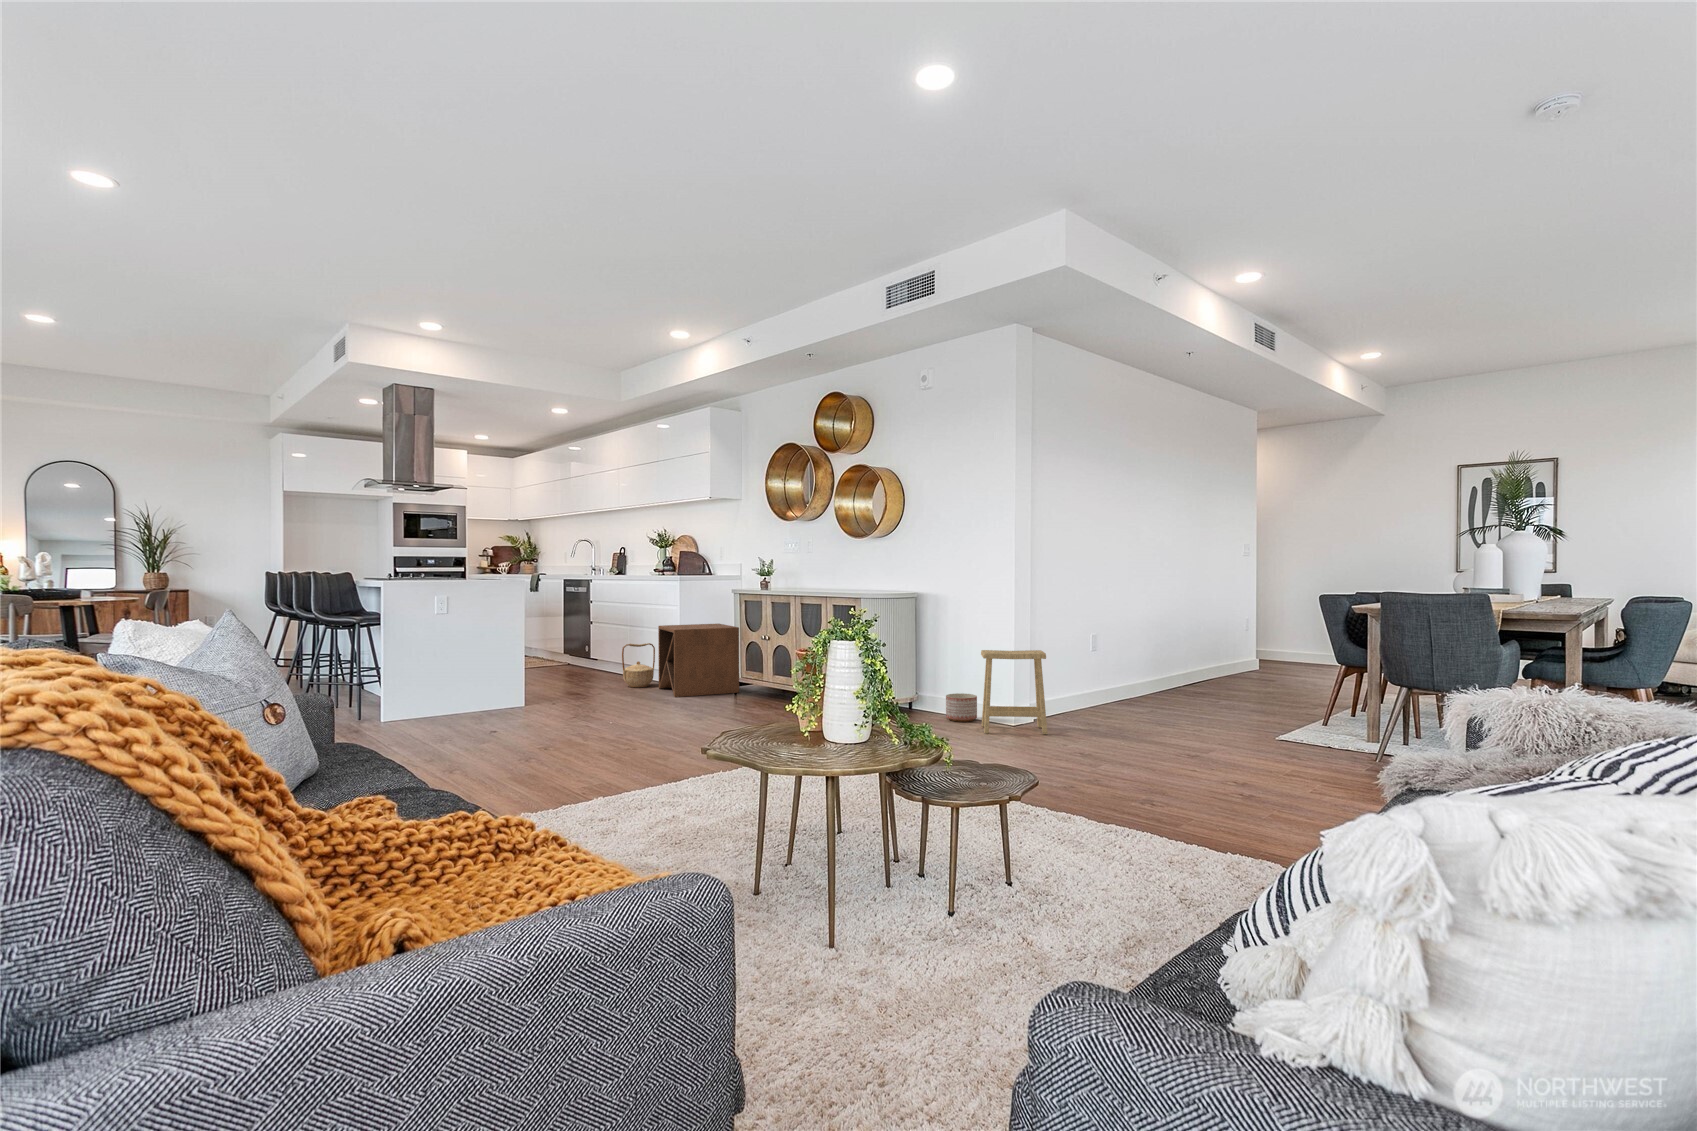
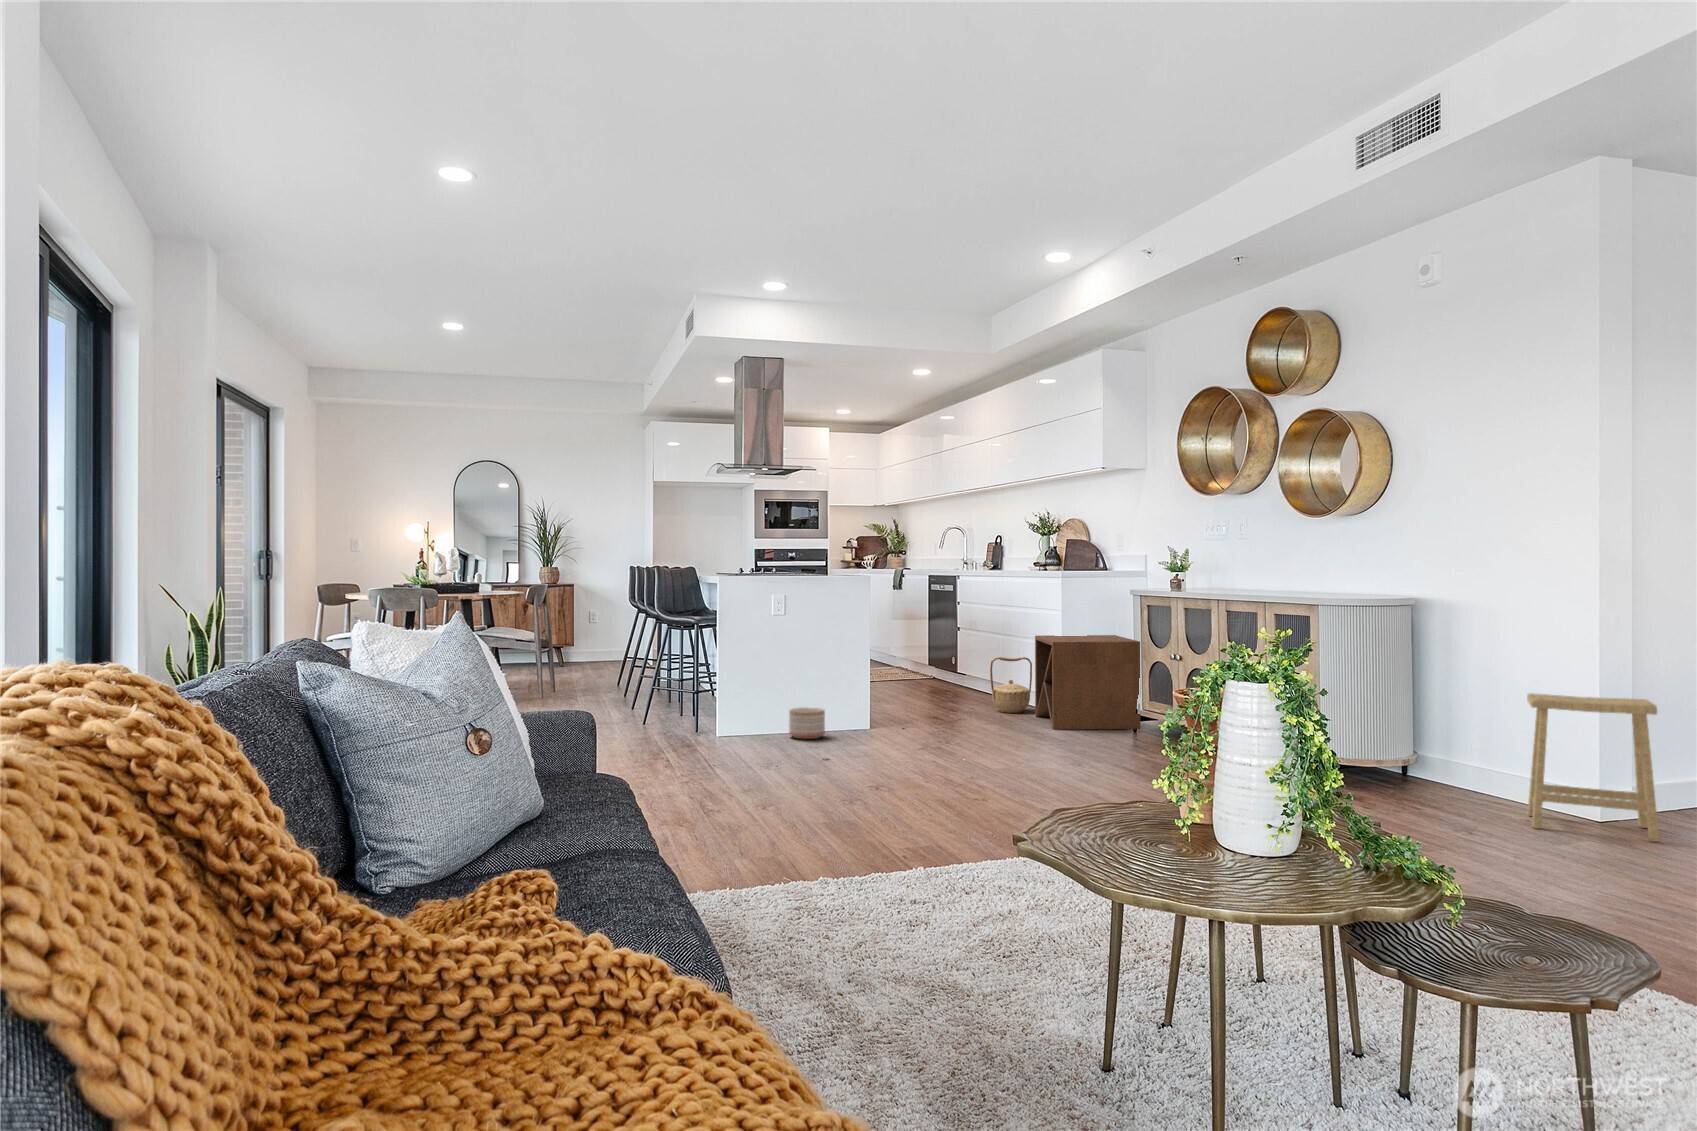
planter: present [946,693,977,722] -> present [789,707,825,739]

